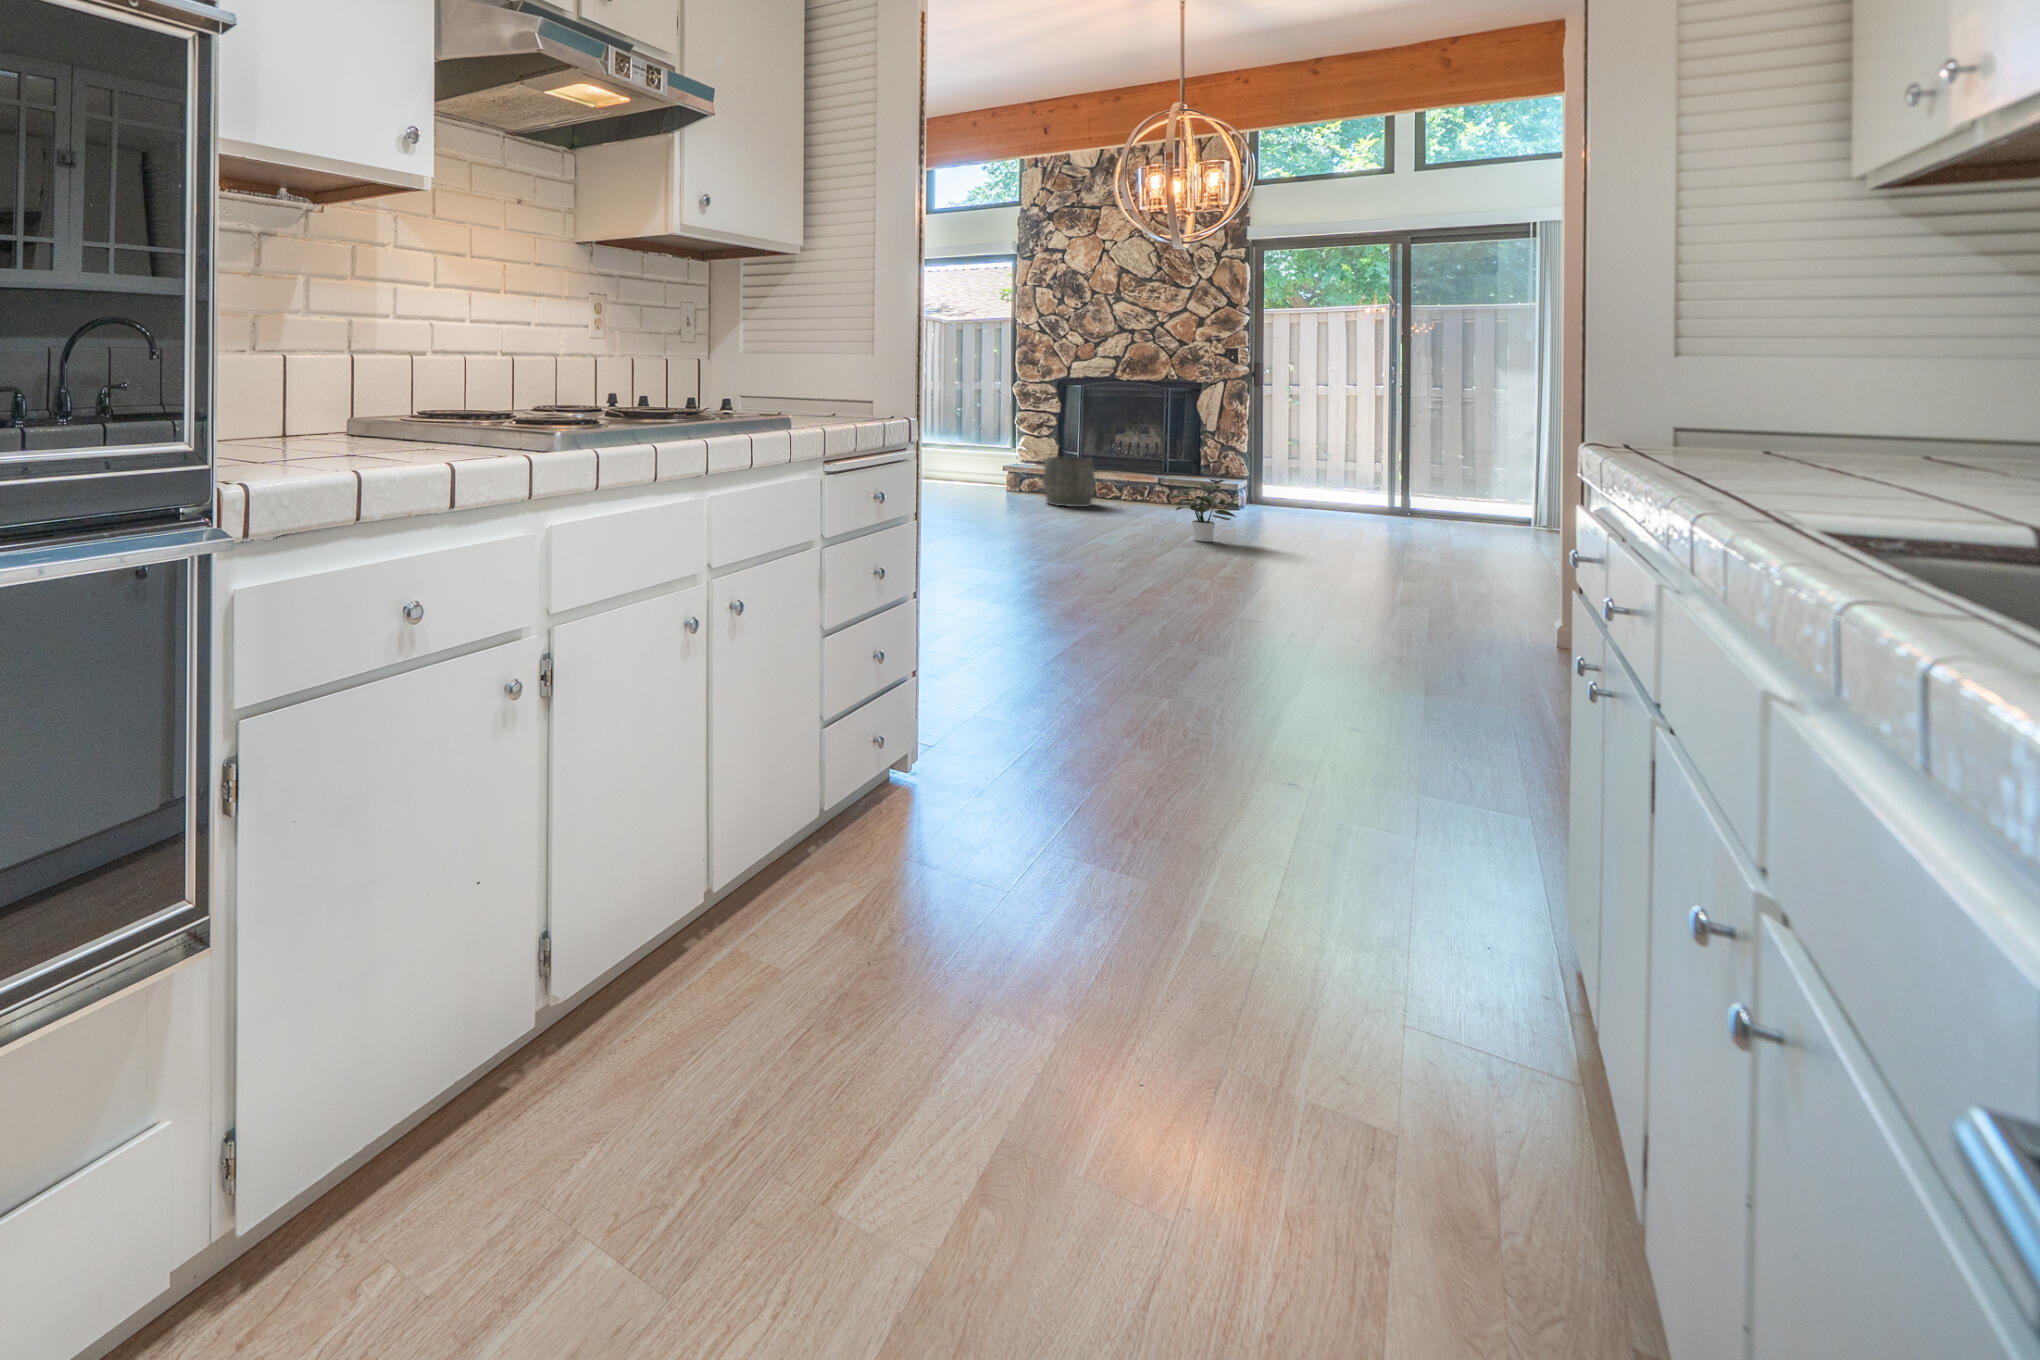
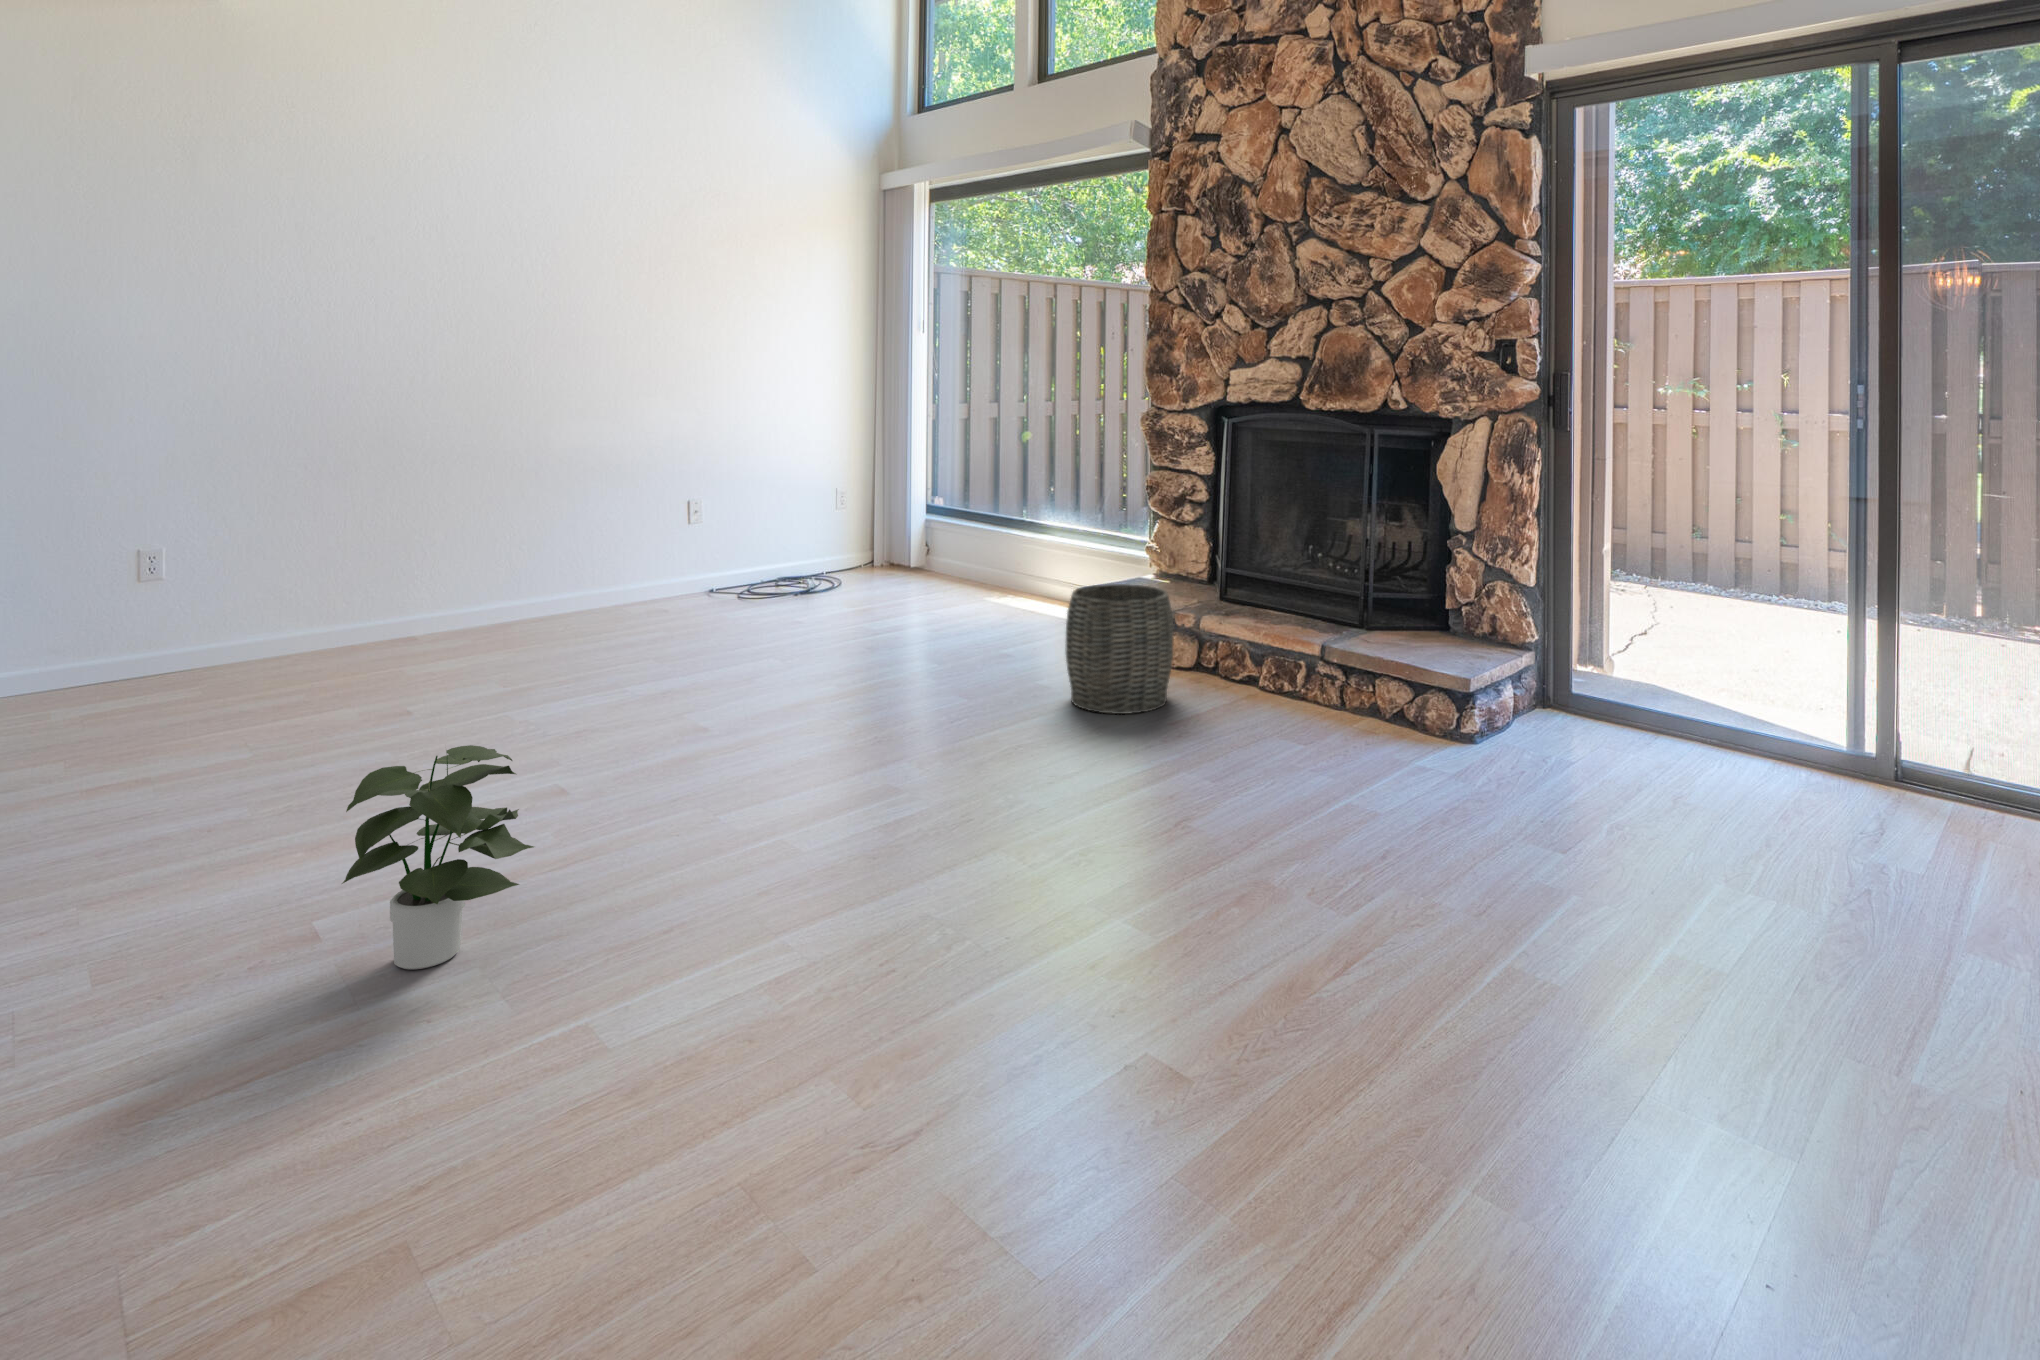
potted plant: present [1171,479,1239,542] -> present [342,745,534,969]

